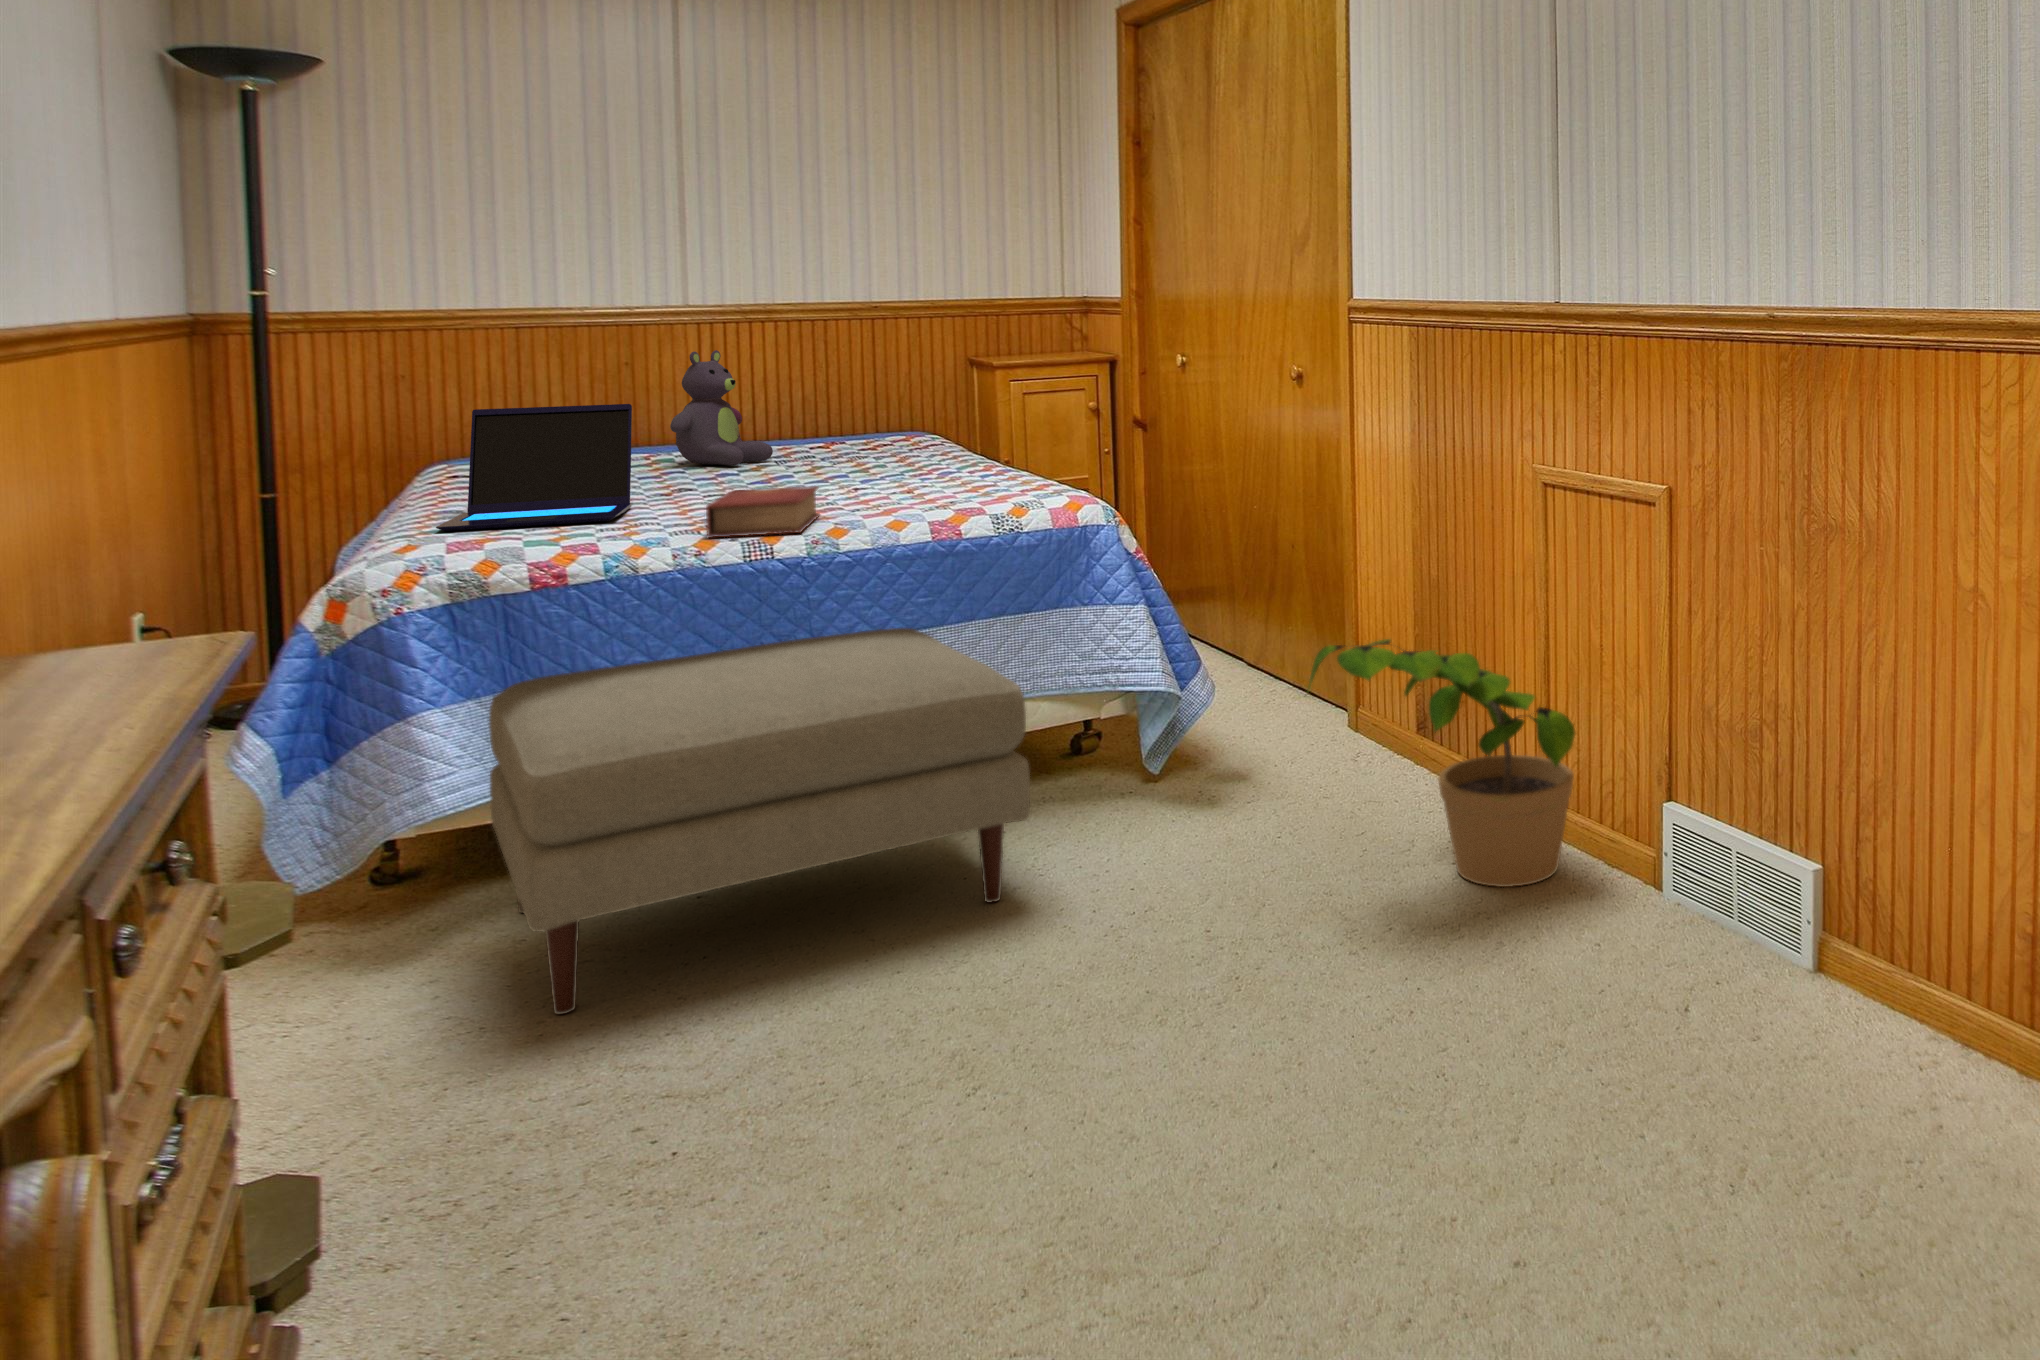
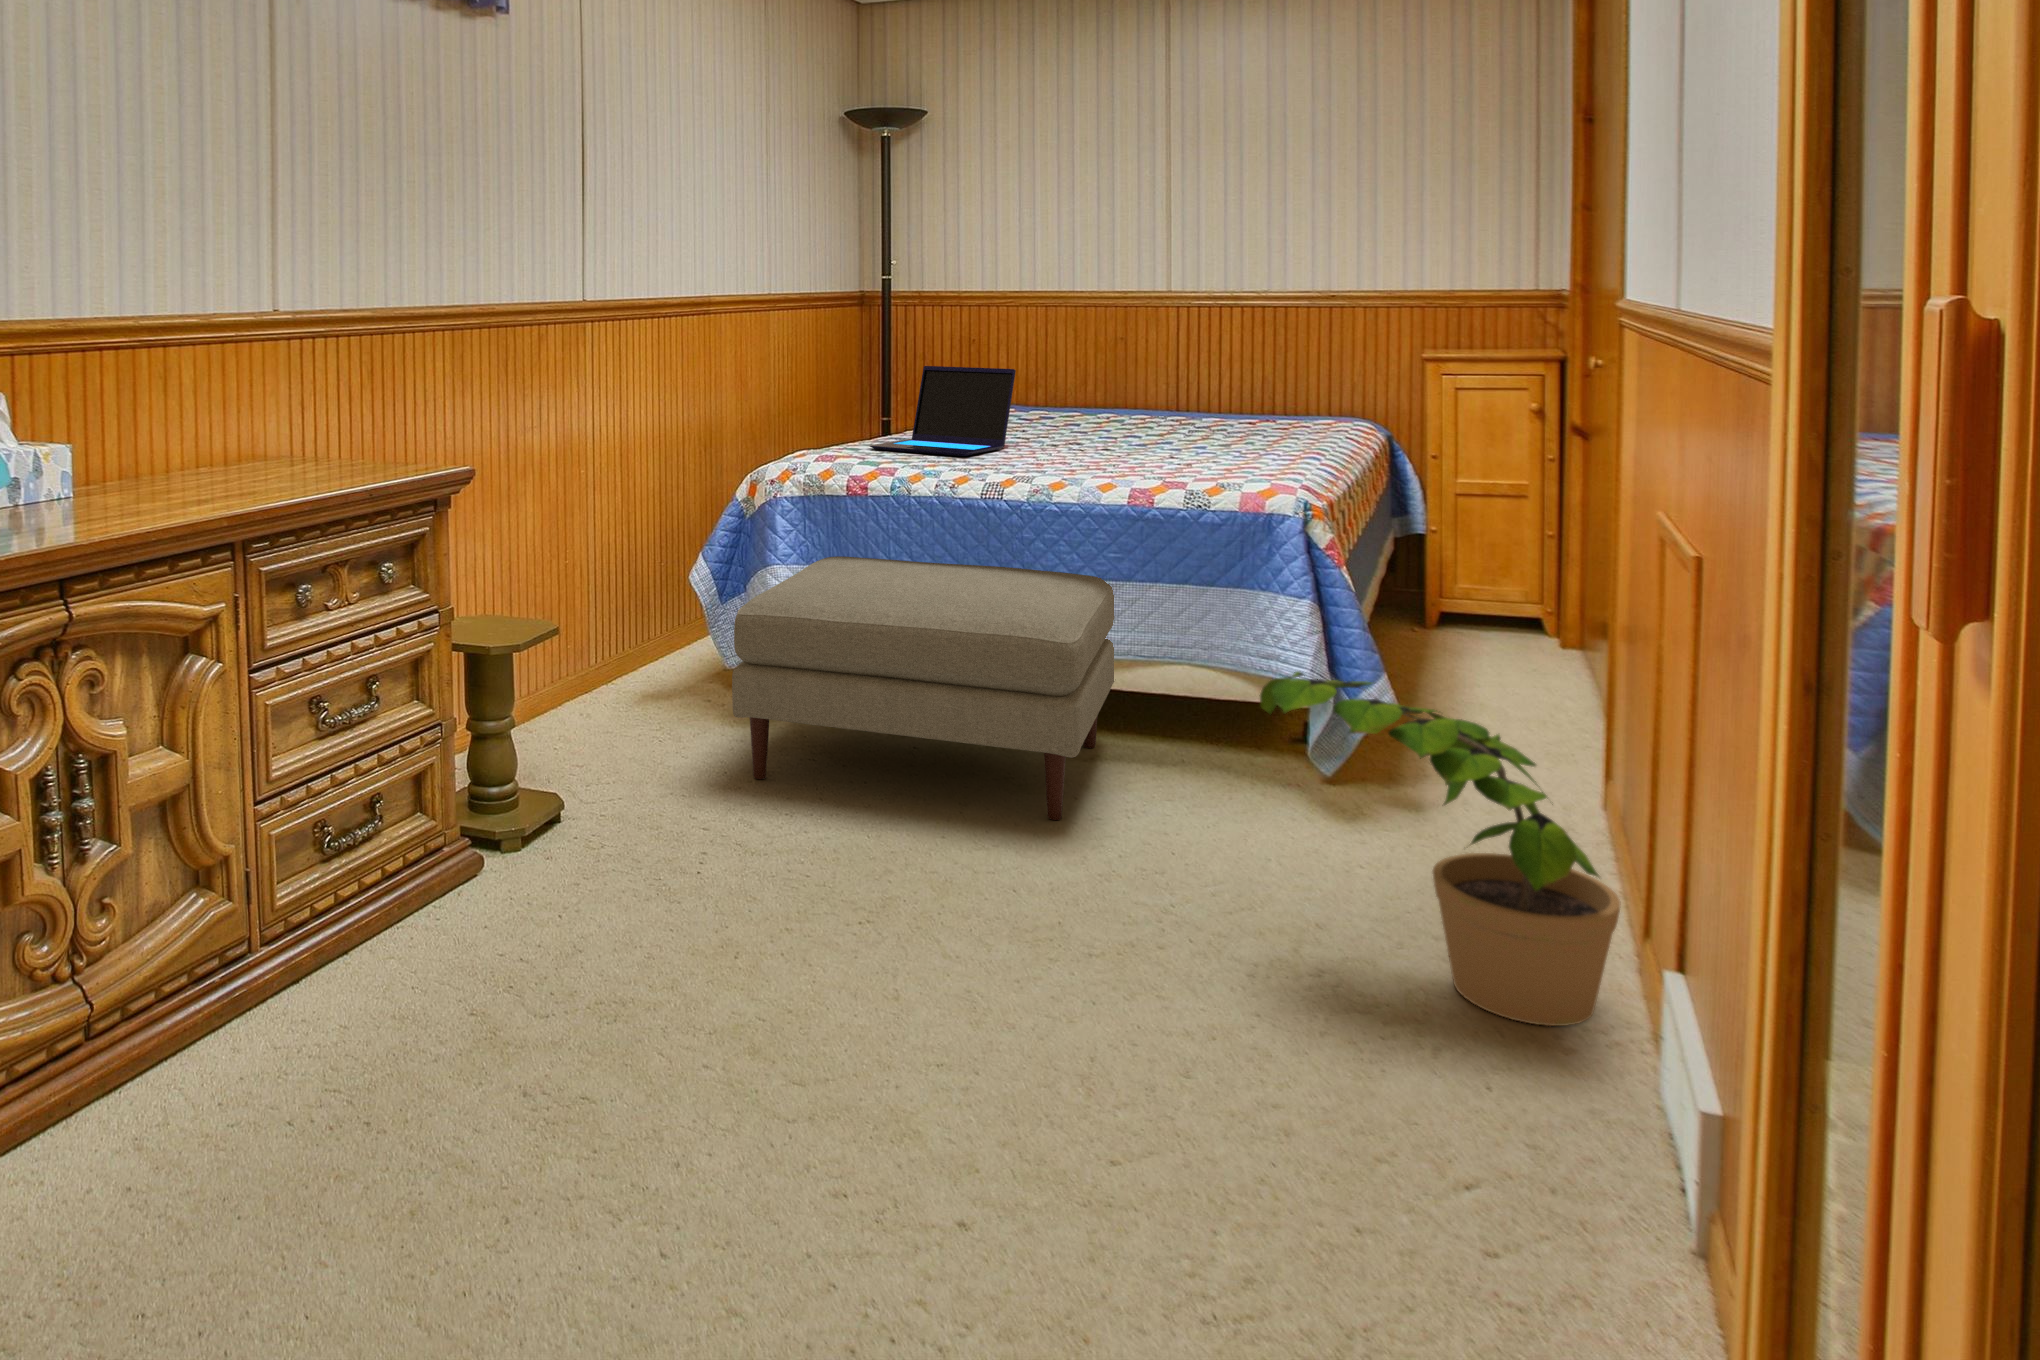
stuffed bear: present [670,350,773,465] -> none [1110,329,1192,427]
book: present [706,486,819,537] -> none [978,444,1089,483]

